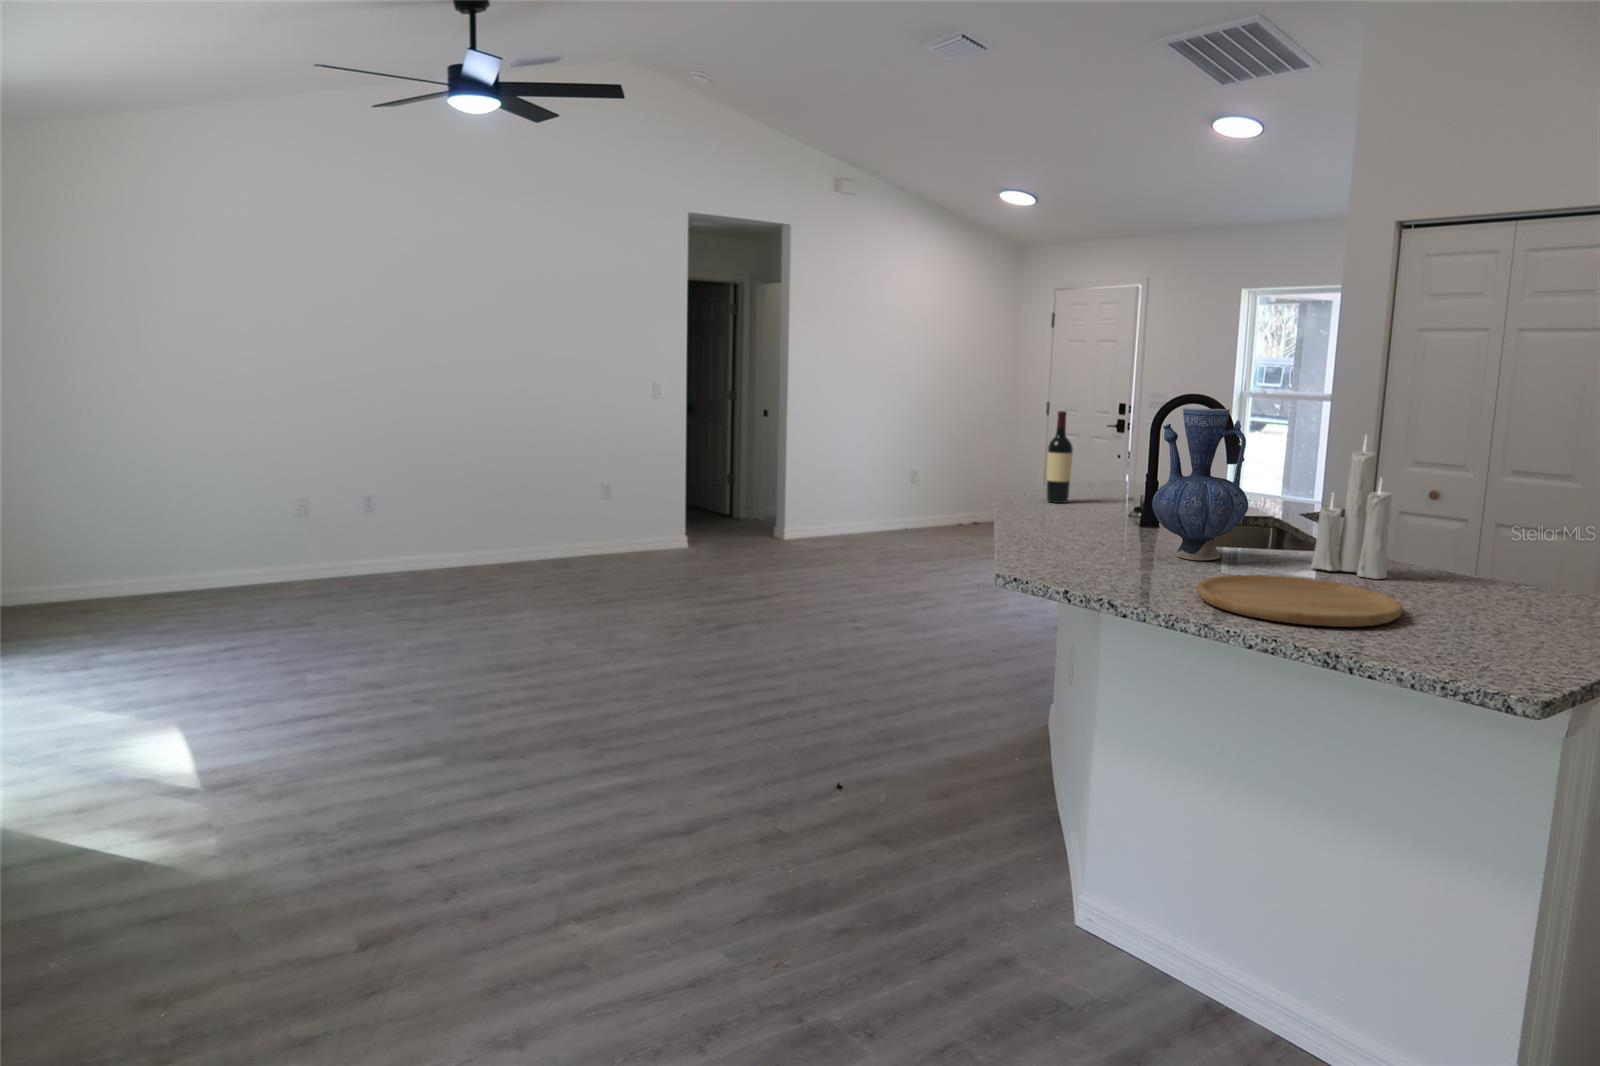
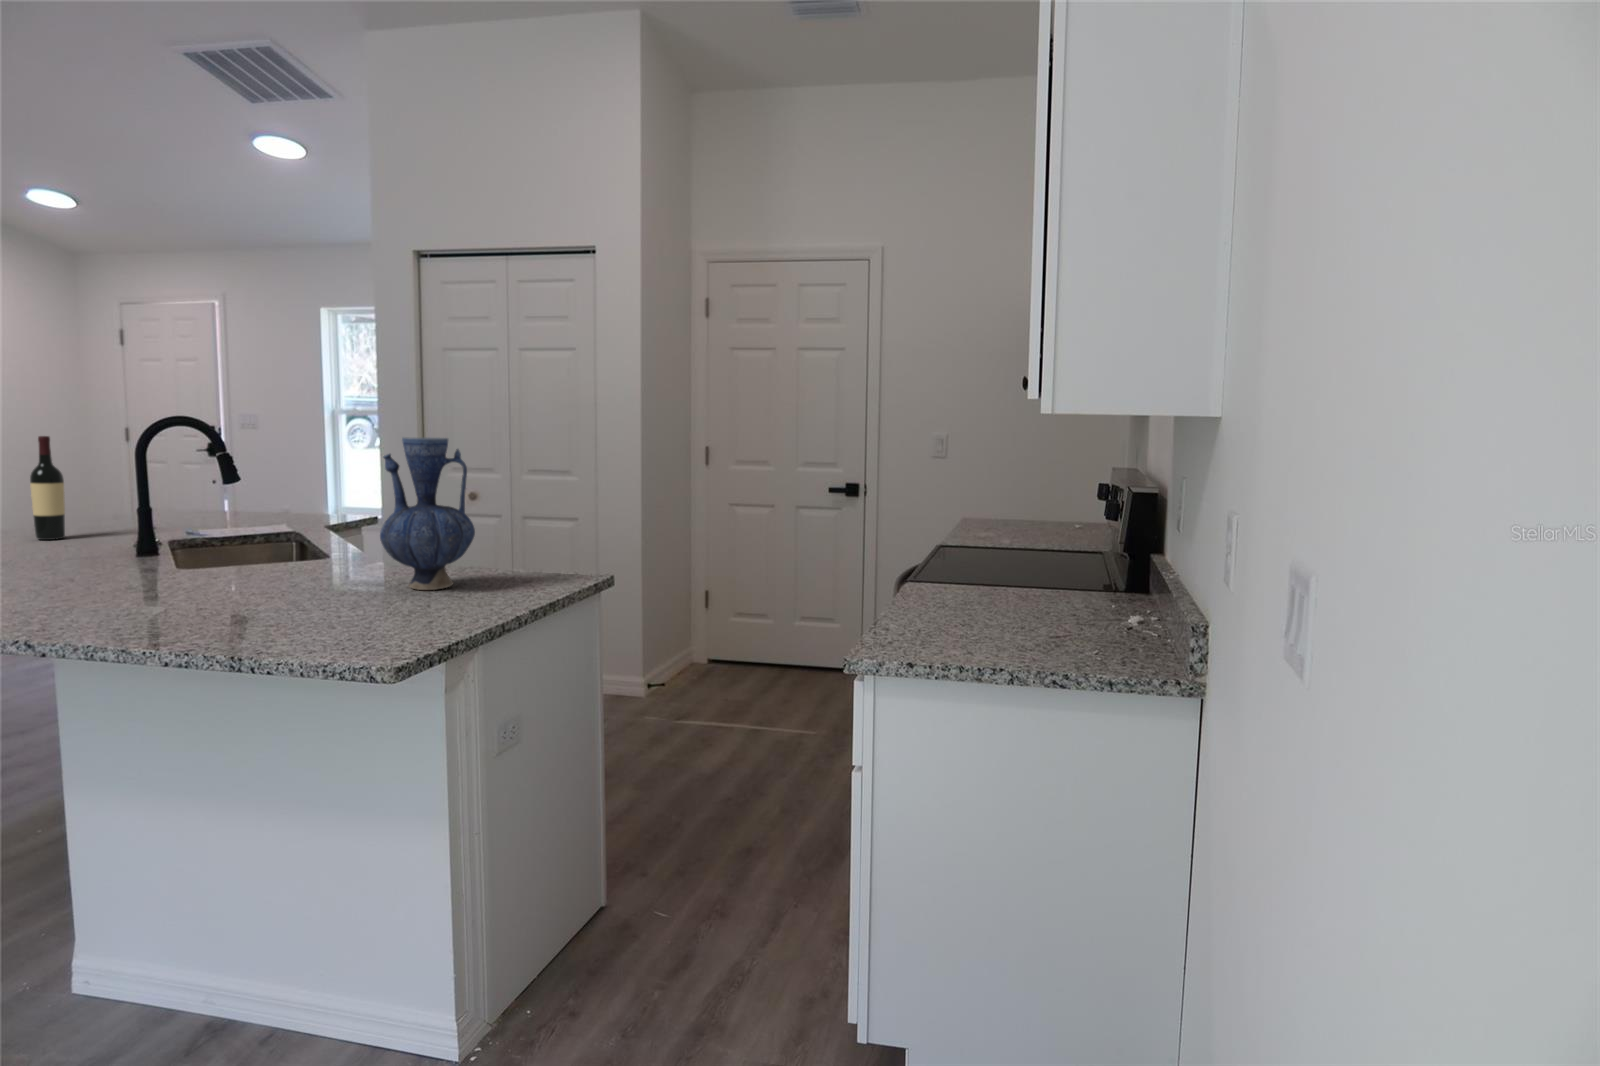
vase: present [1152,408,1248,560] -> present [380,437,475,590]
candle: present [1311,440,1392,579] -> none [286,446,353,584]
cutting board: present [1197,575,1403,627] -> none [132,591,333,635]

